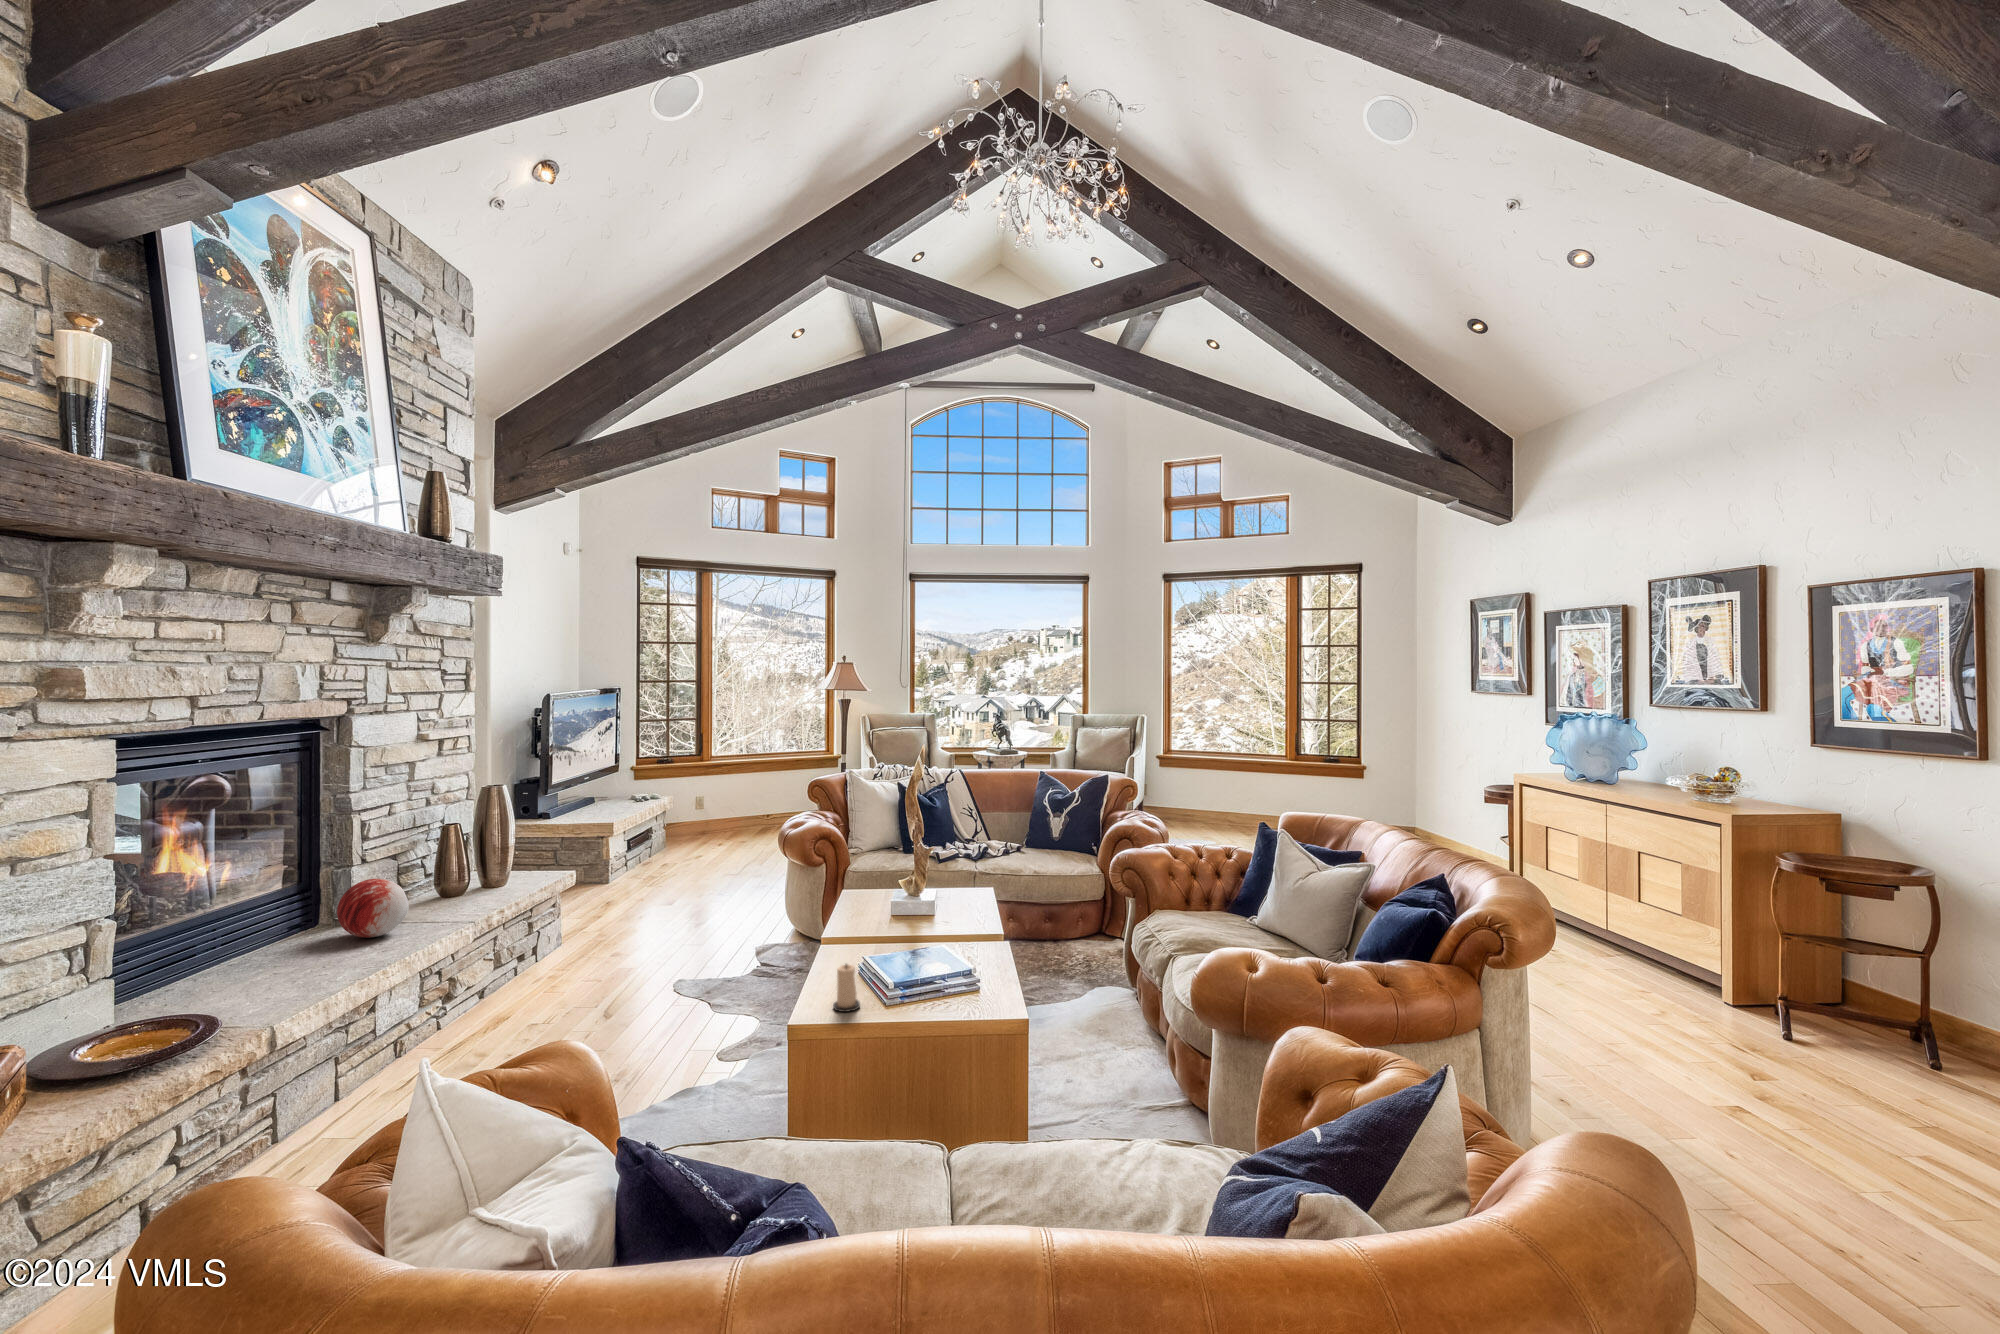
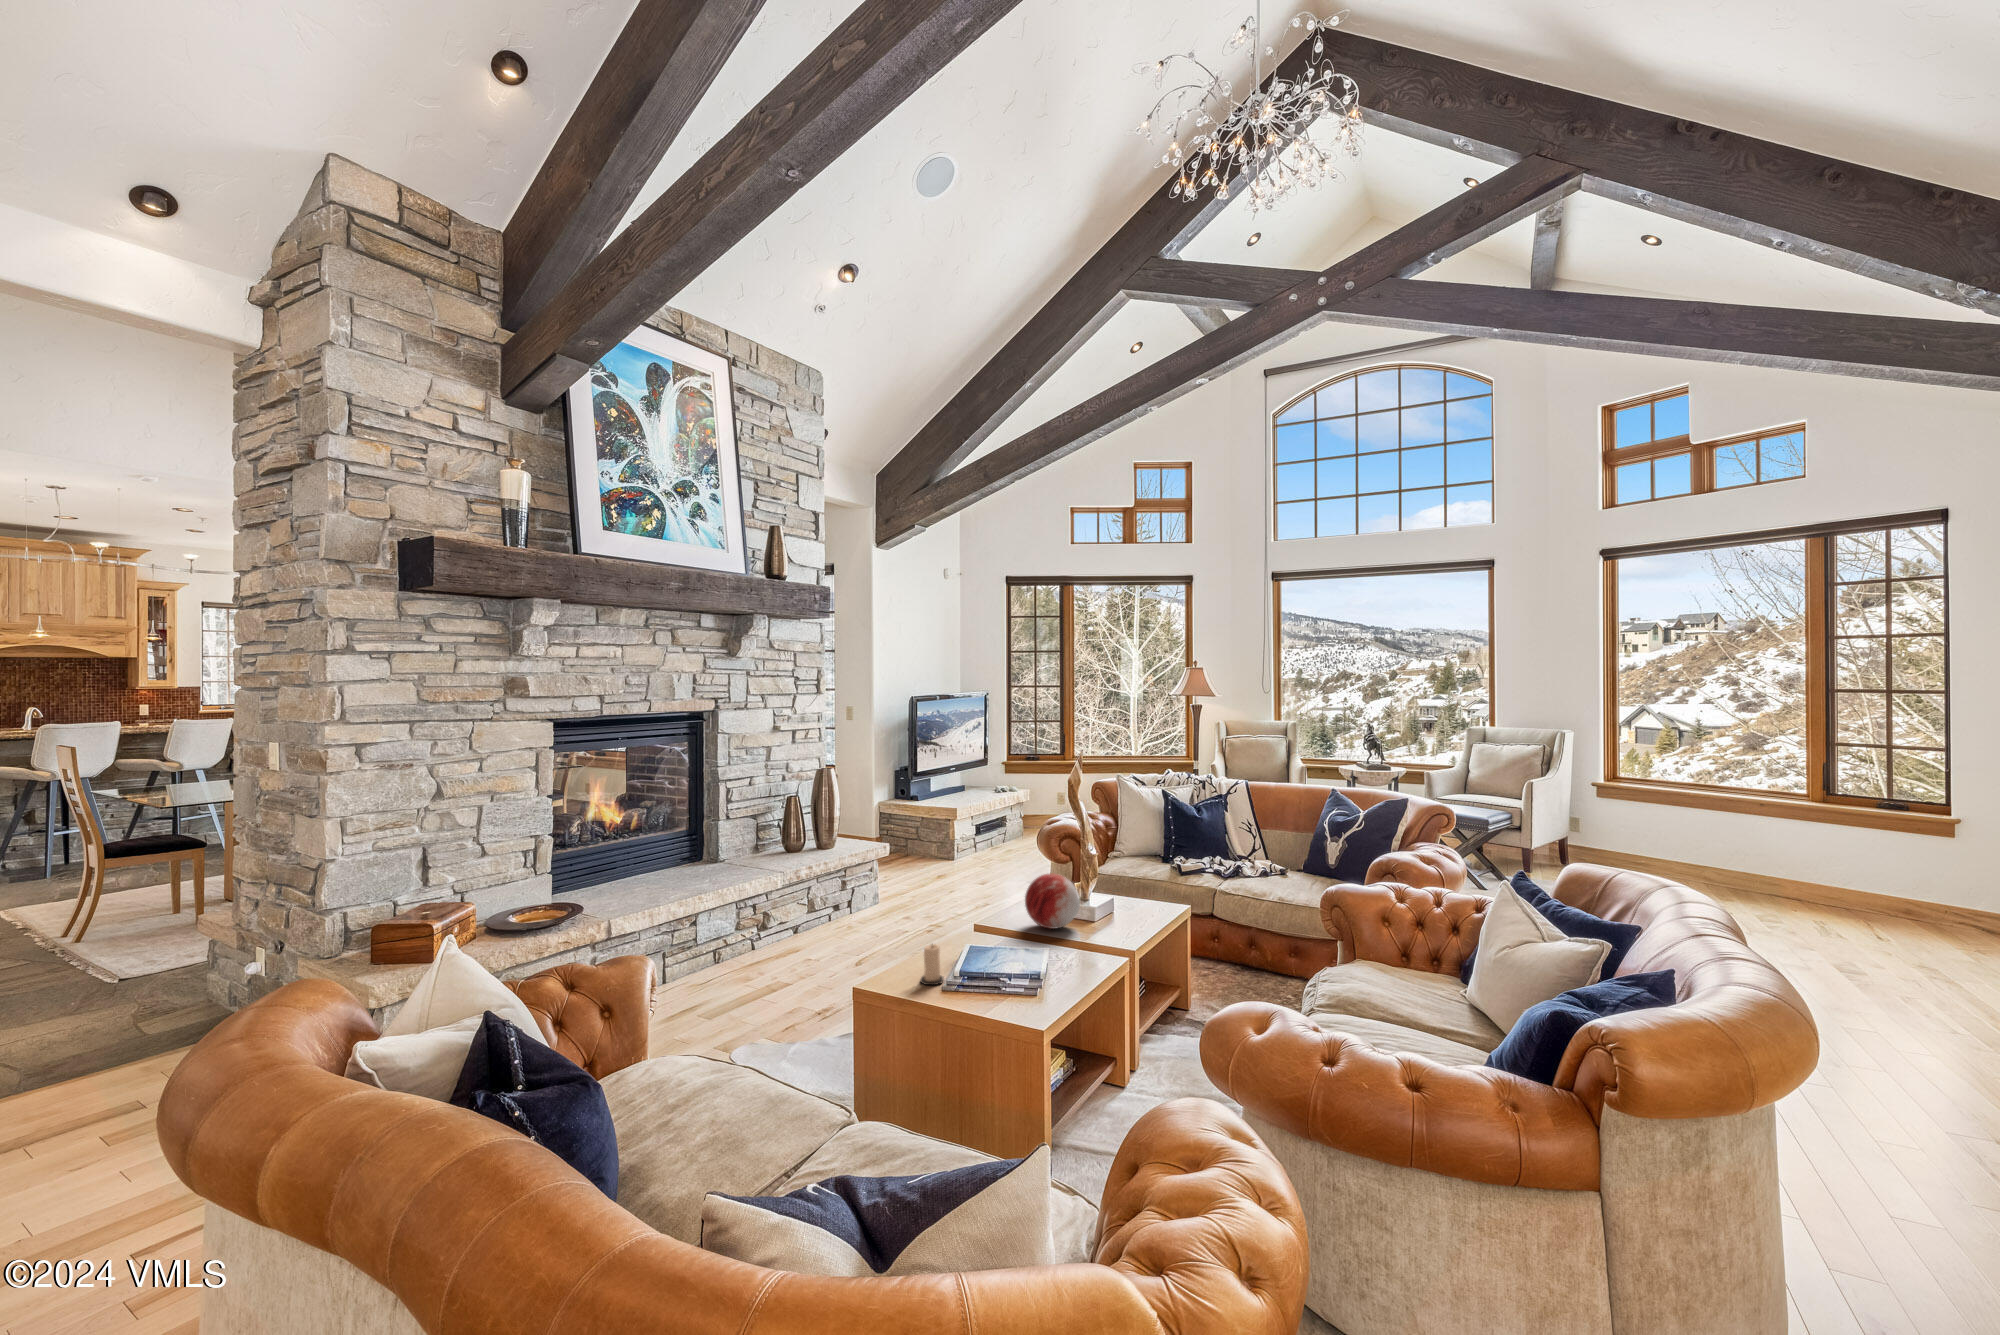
decorative orb: present [337,879,409,938] -> present [1025,874,1080,929]

